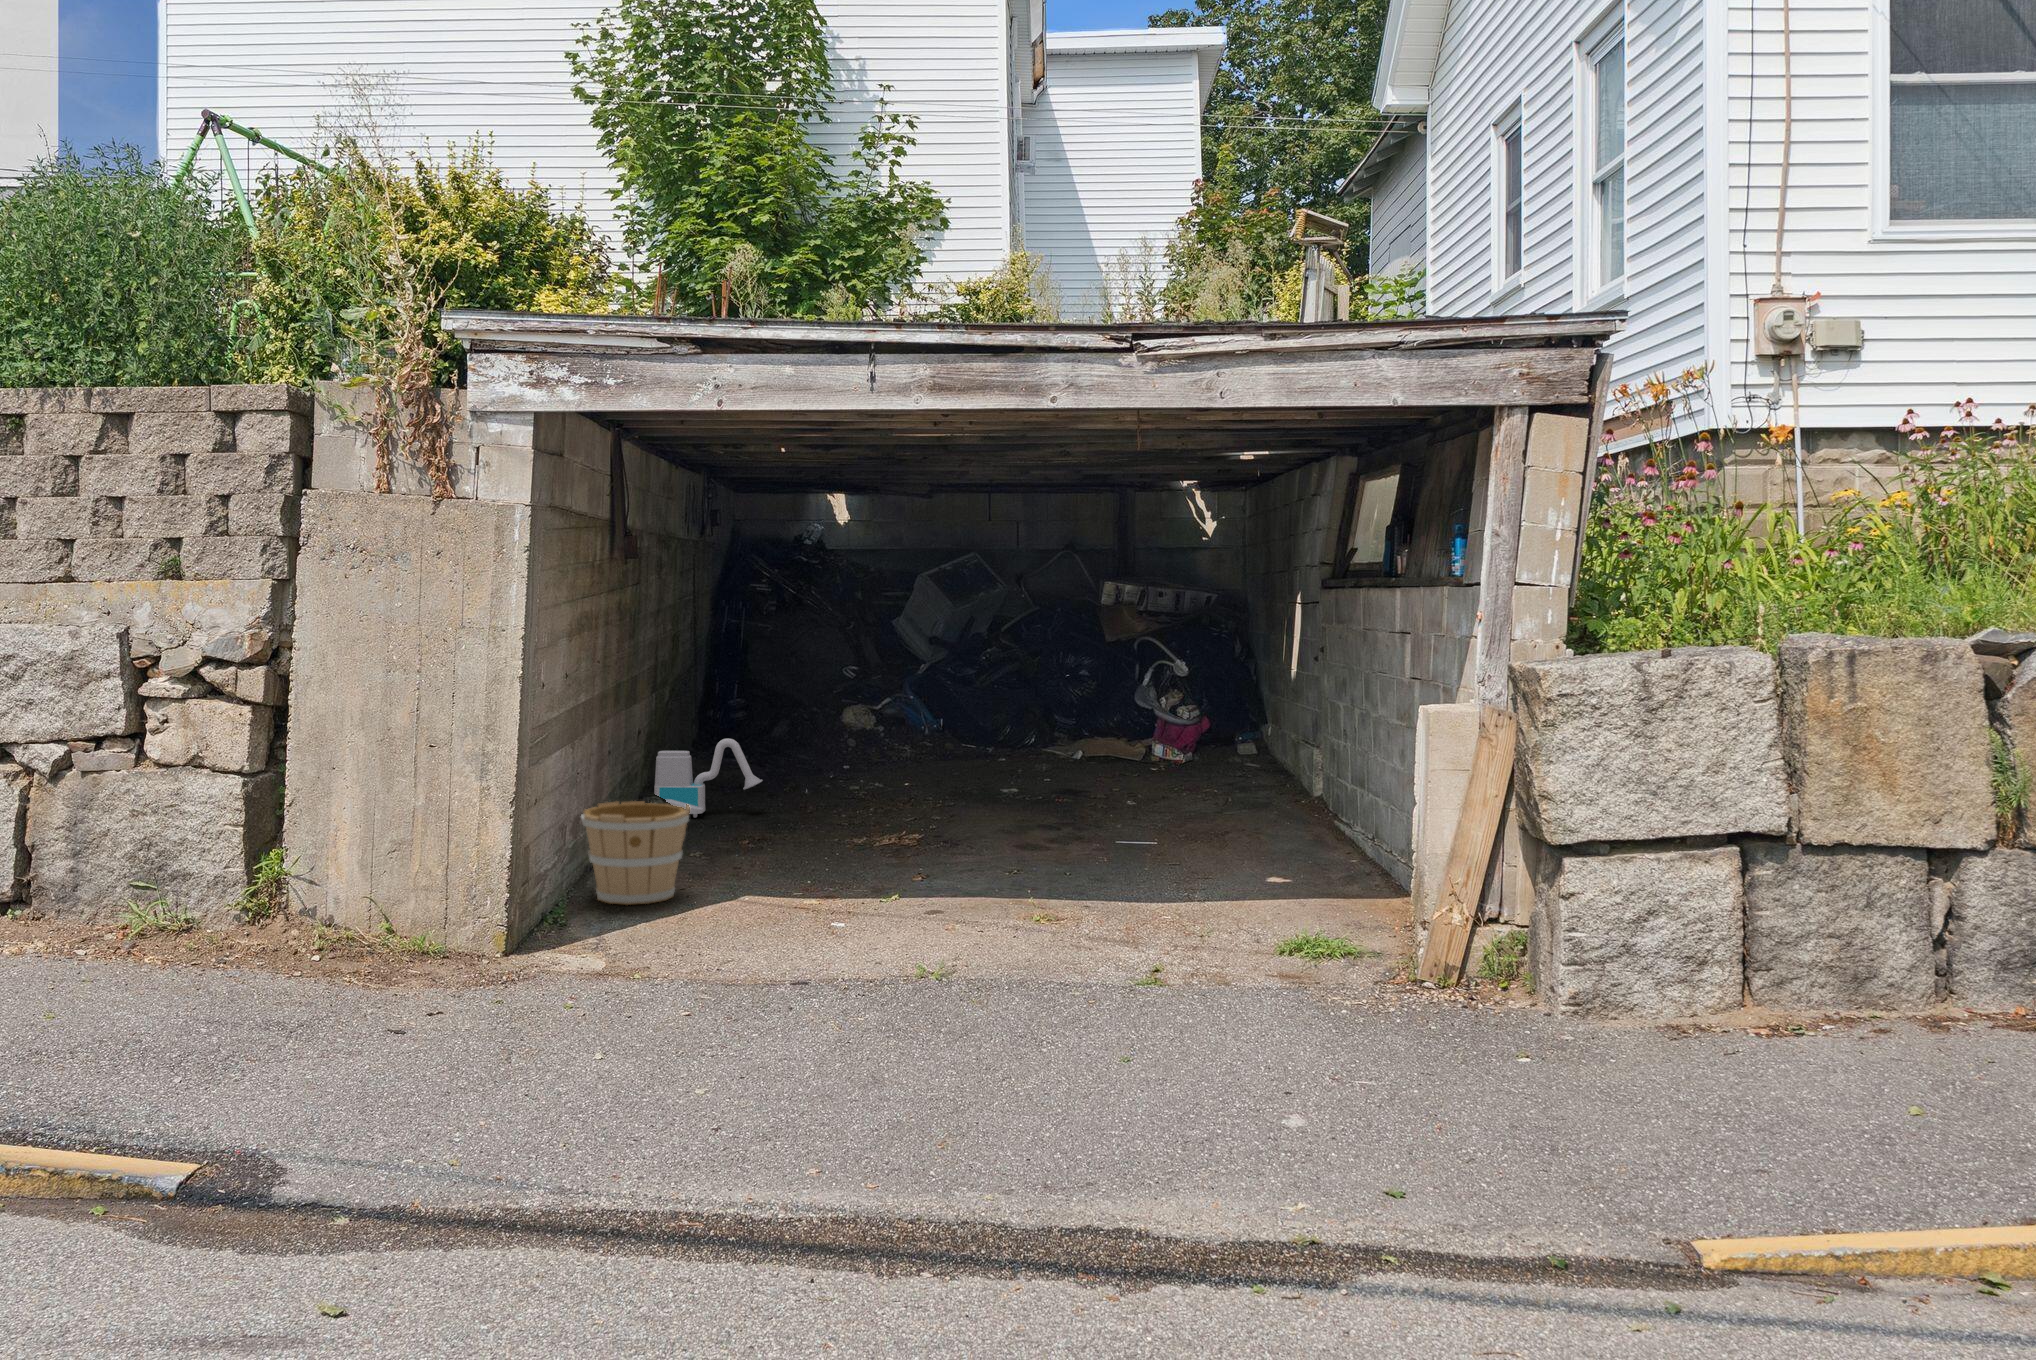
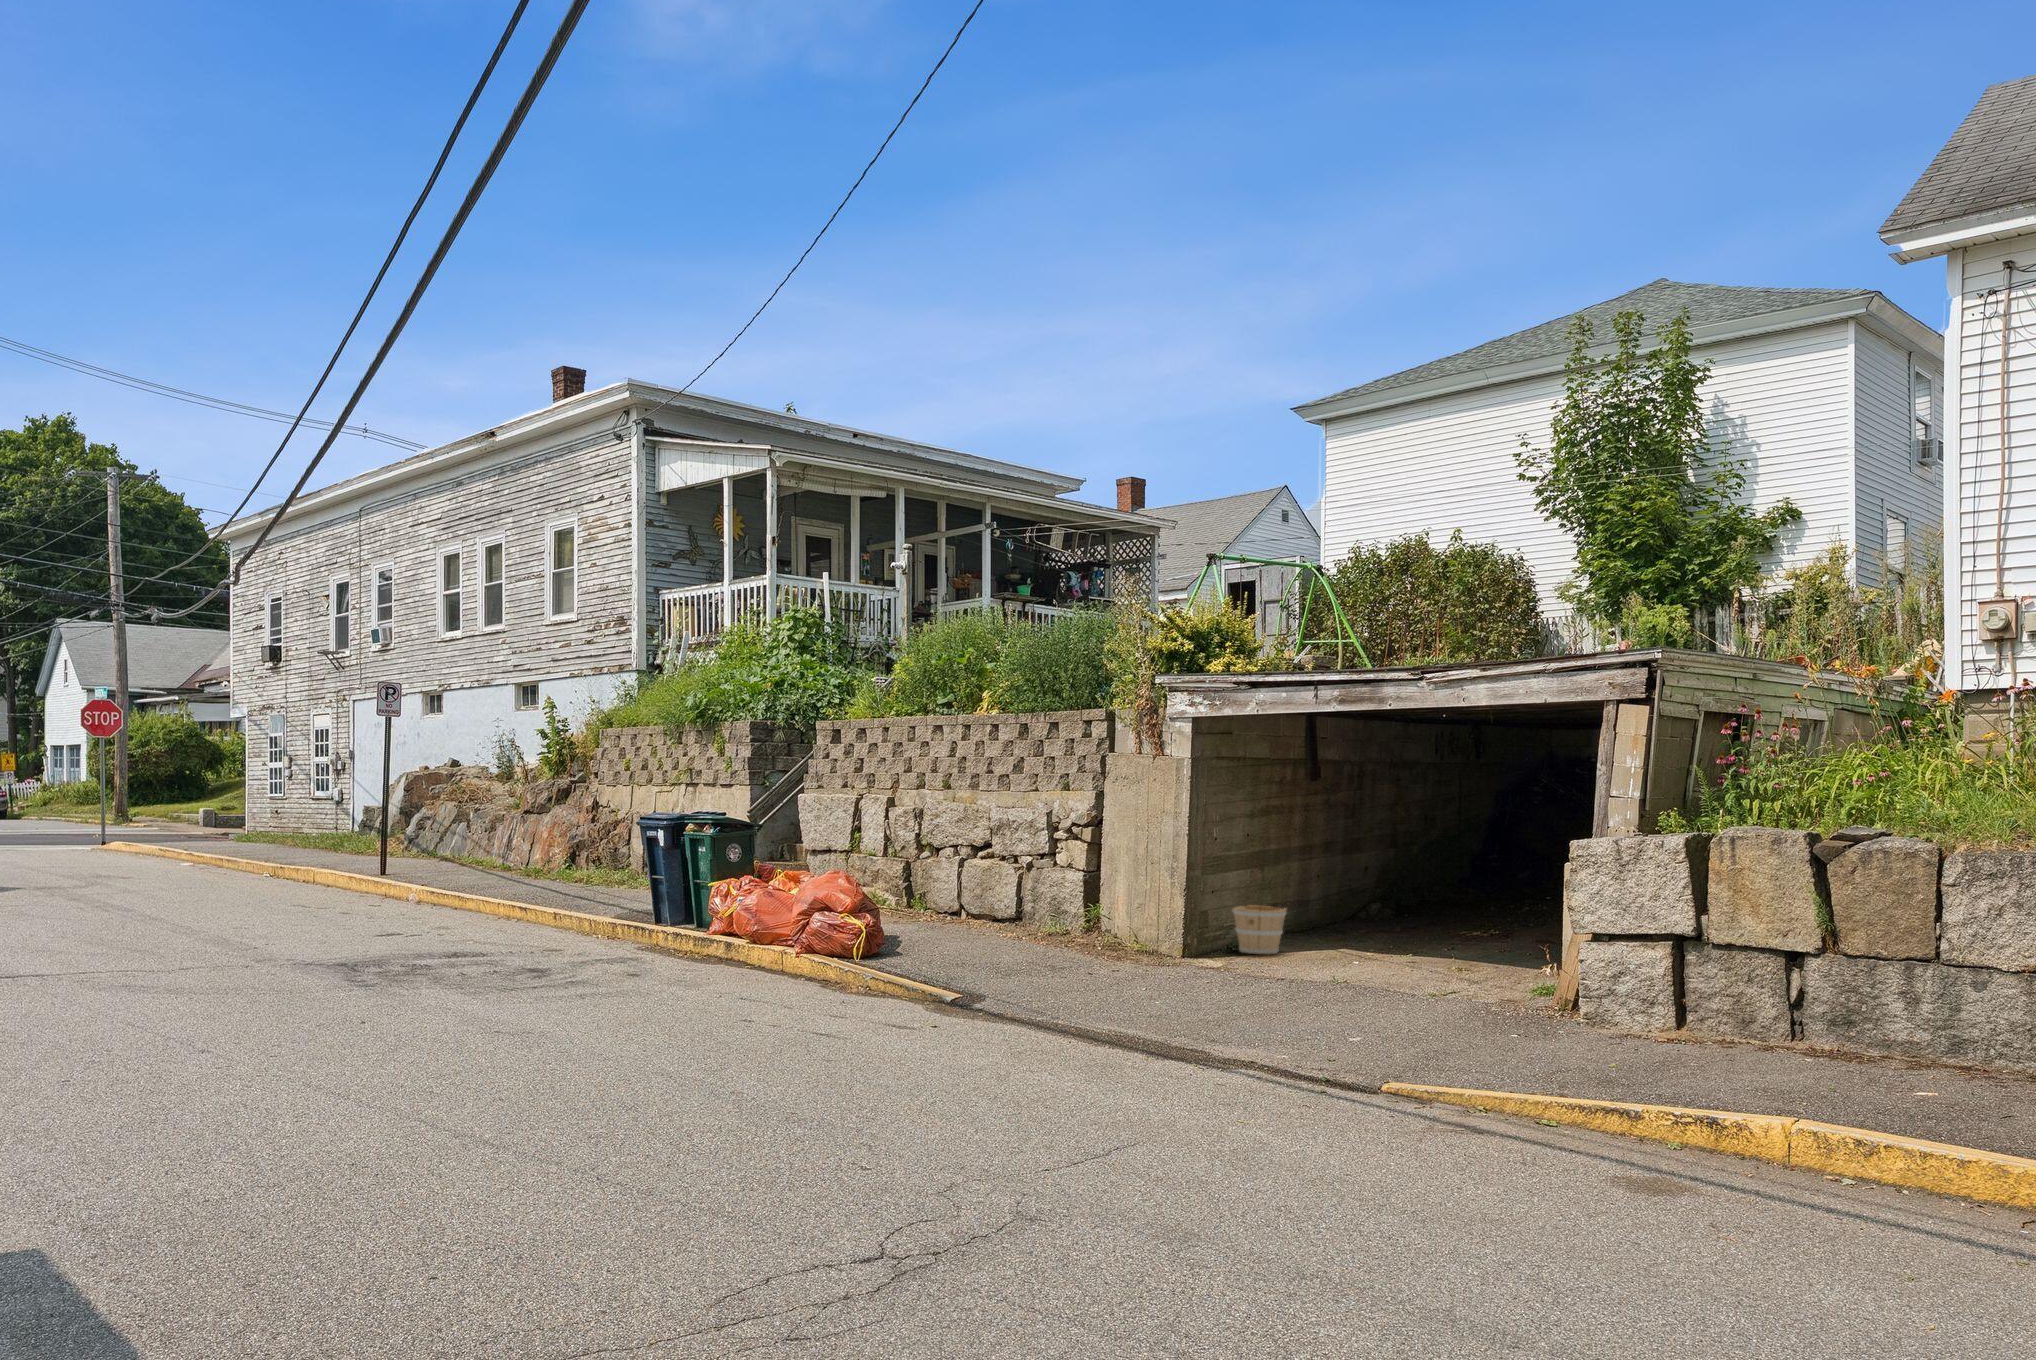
vacuum cleaner: present [654,738,763,818] -> none [1326,888,1386,932]

